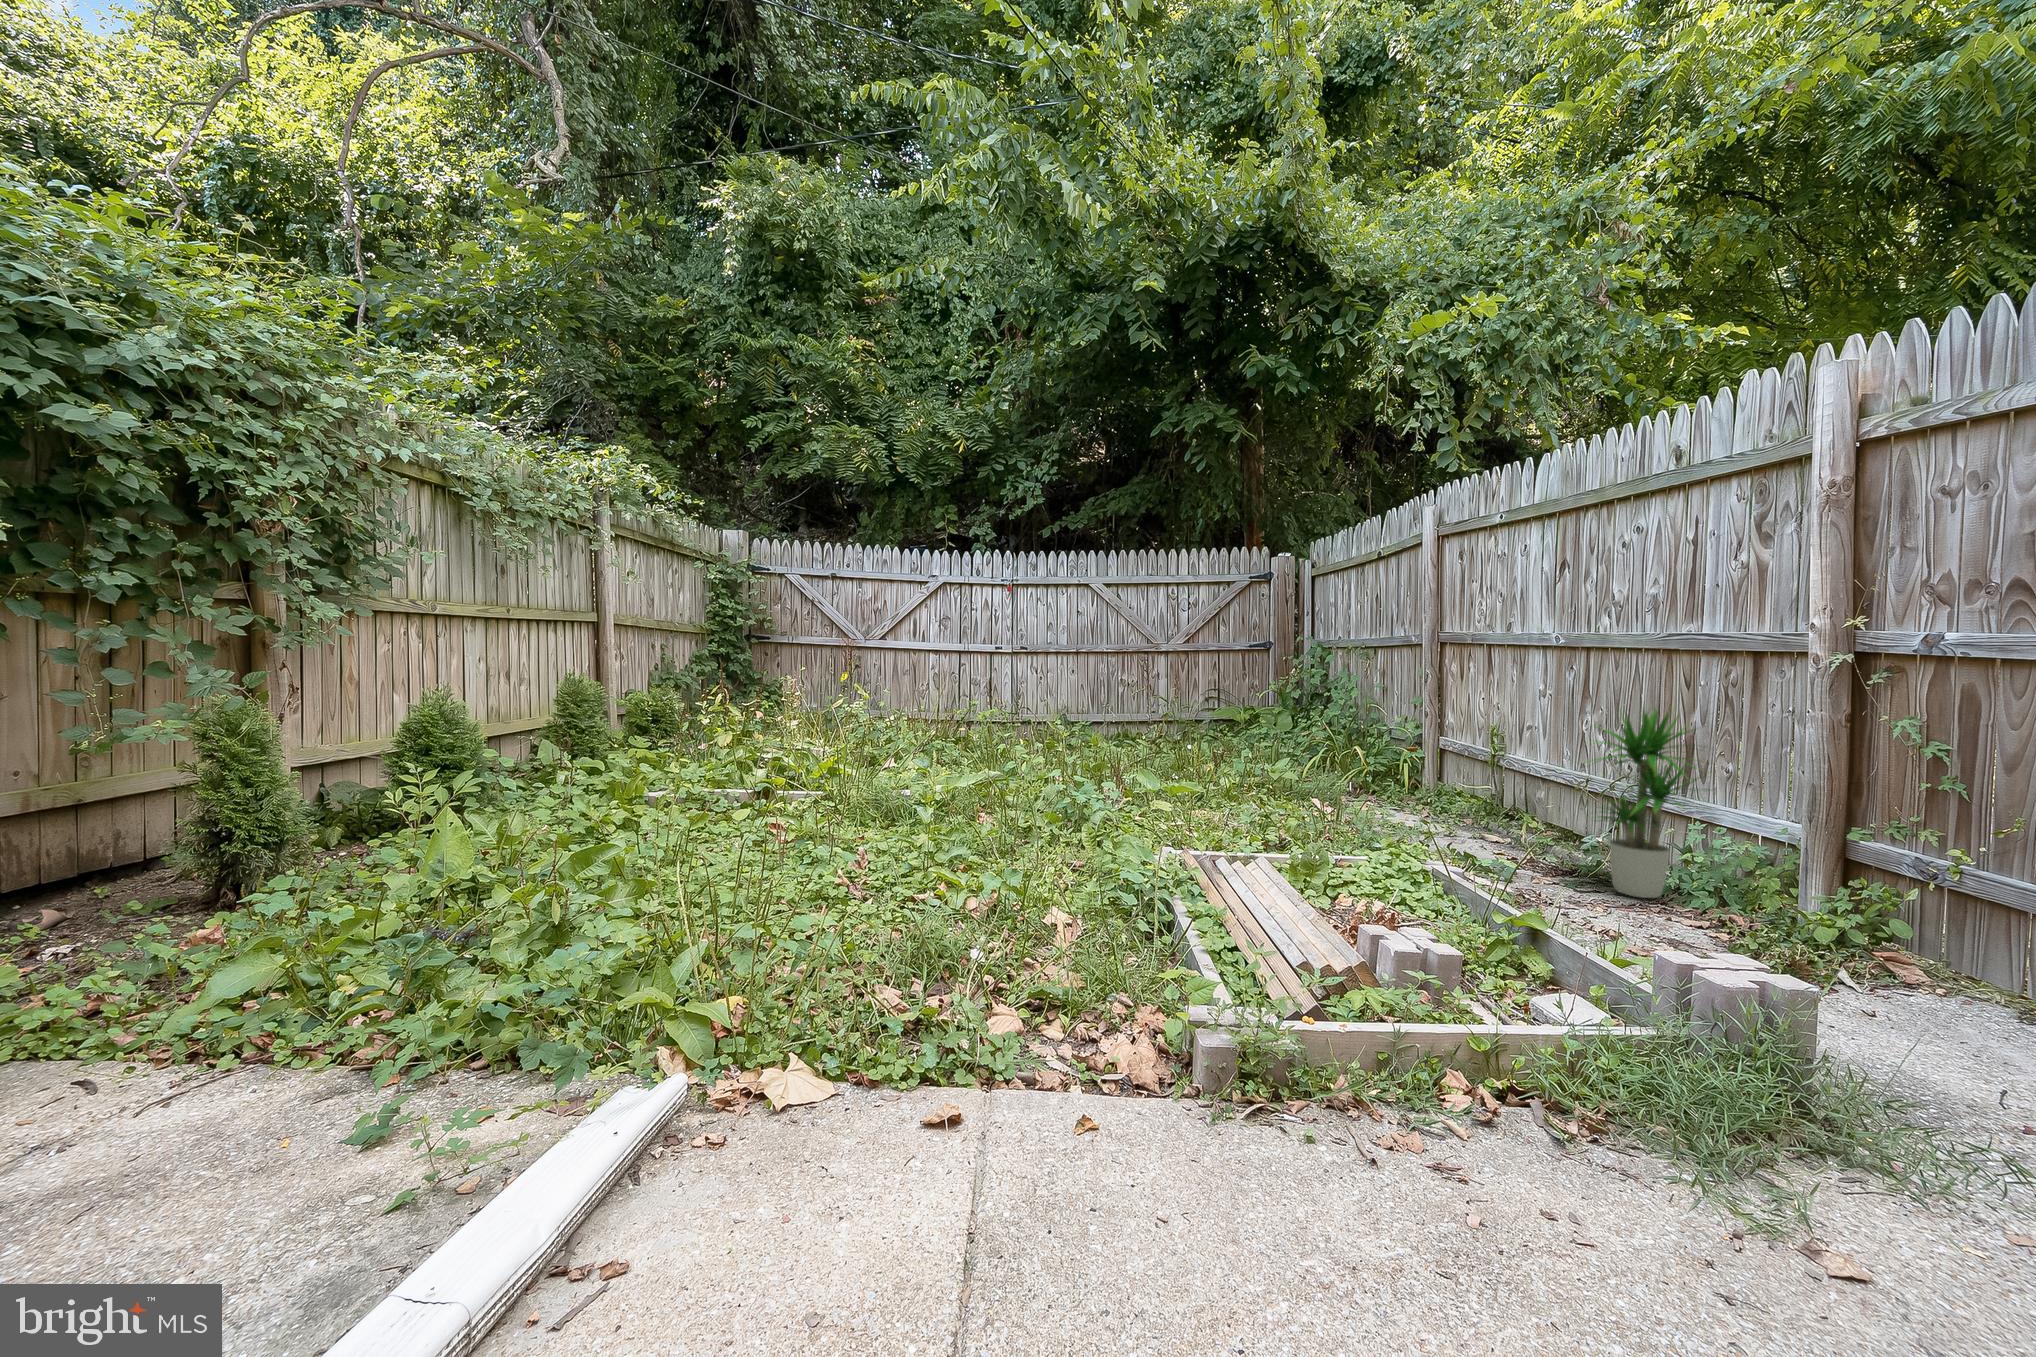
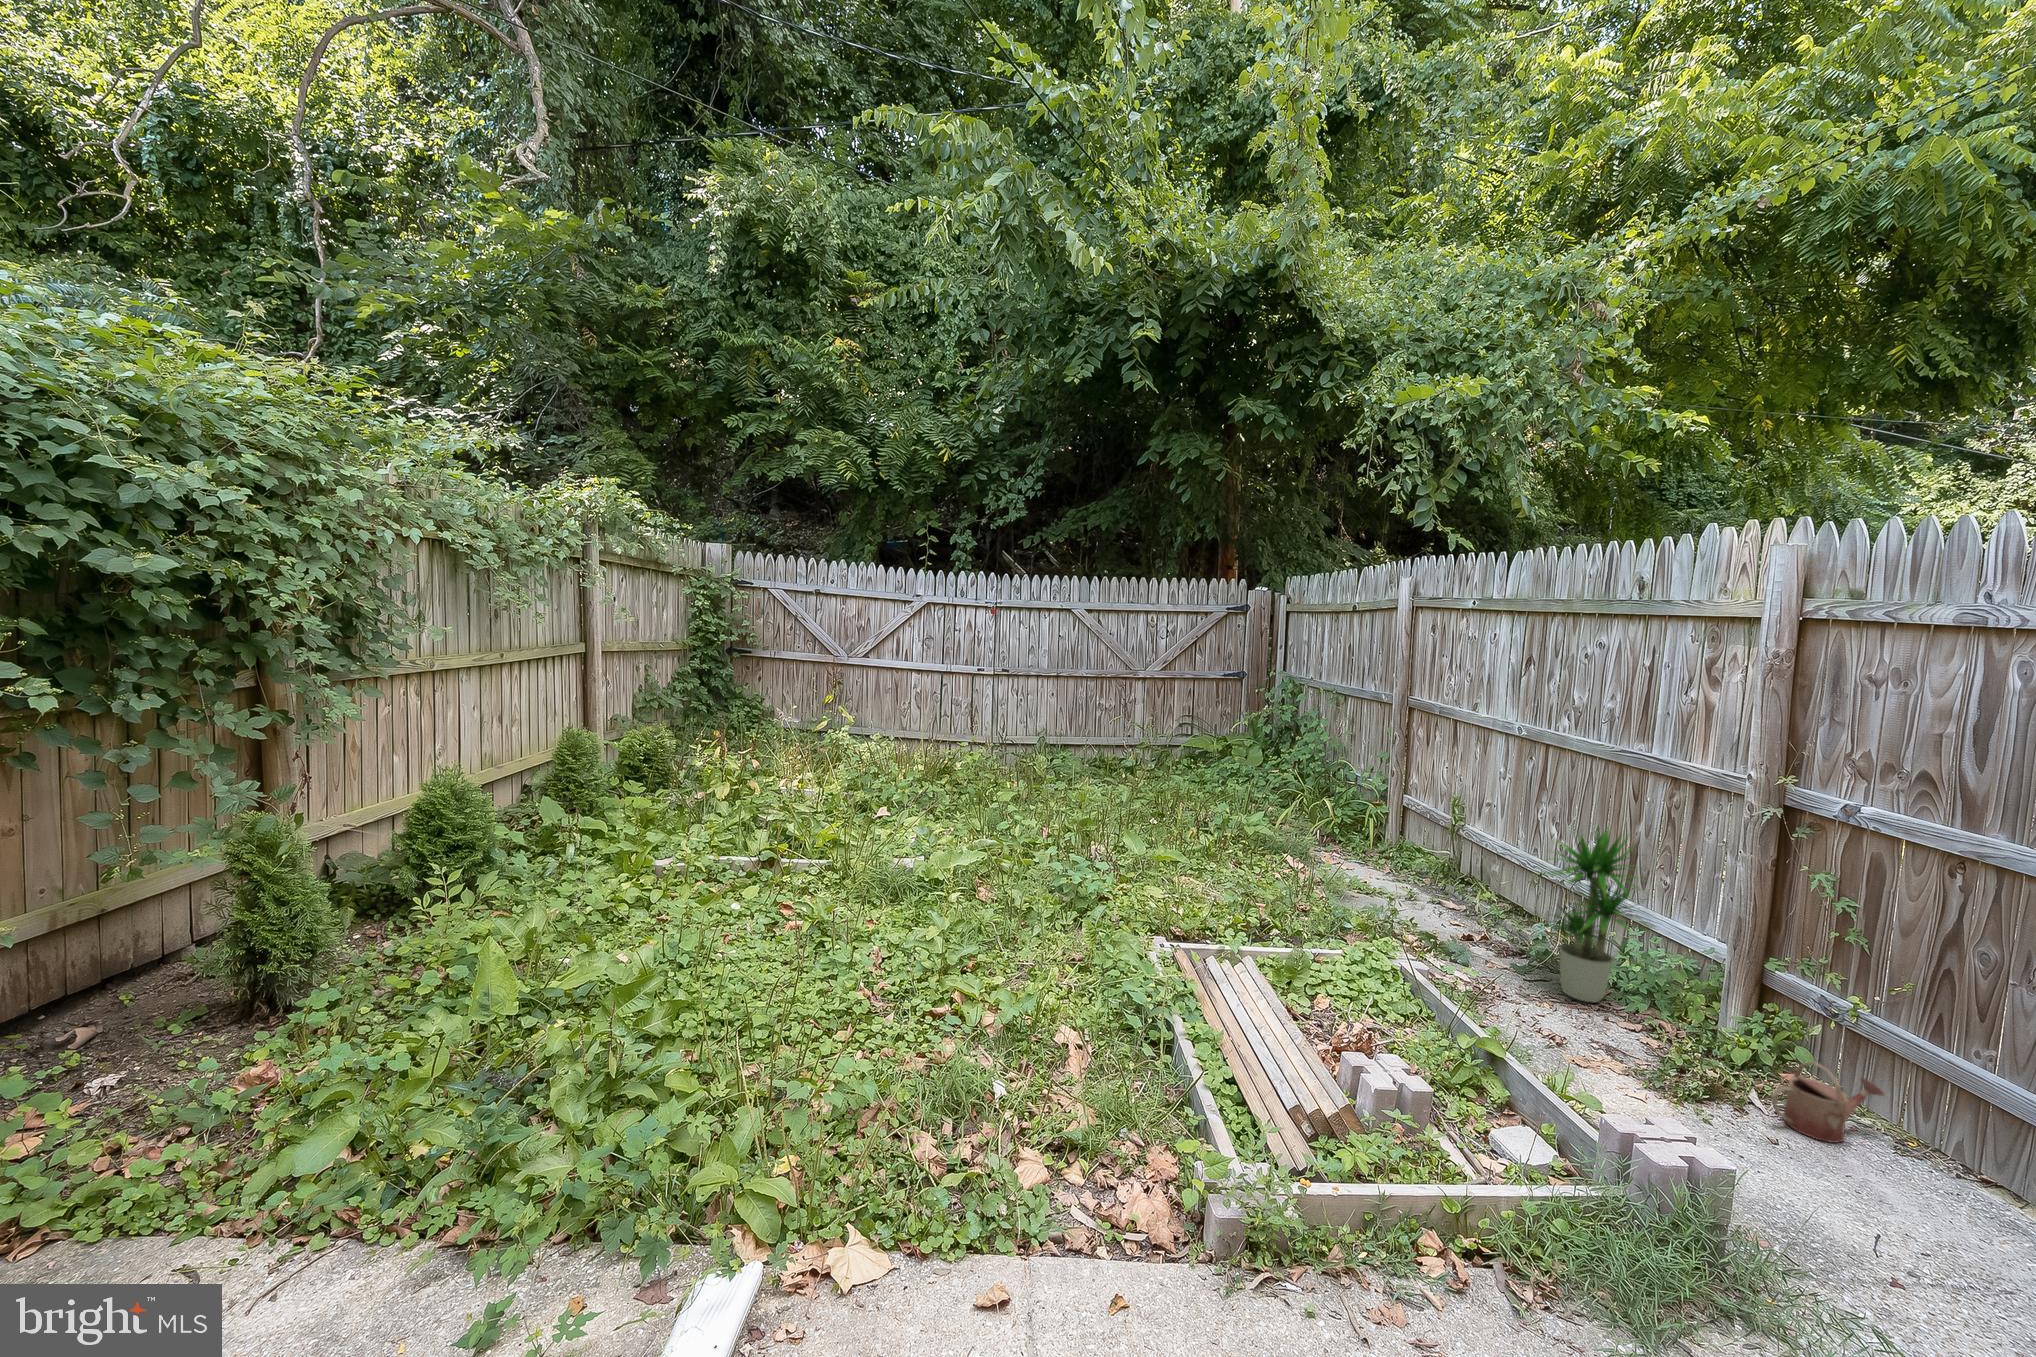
watering can: none [1862,917,2000,1007] -> present [1771,1062,1884,1143]

